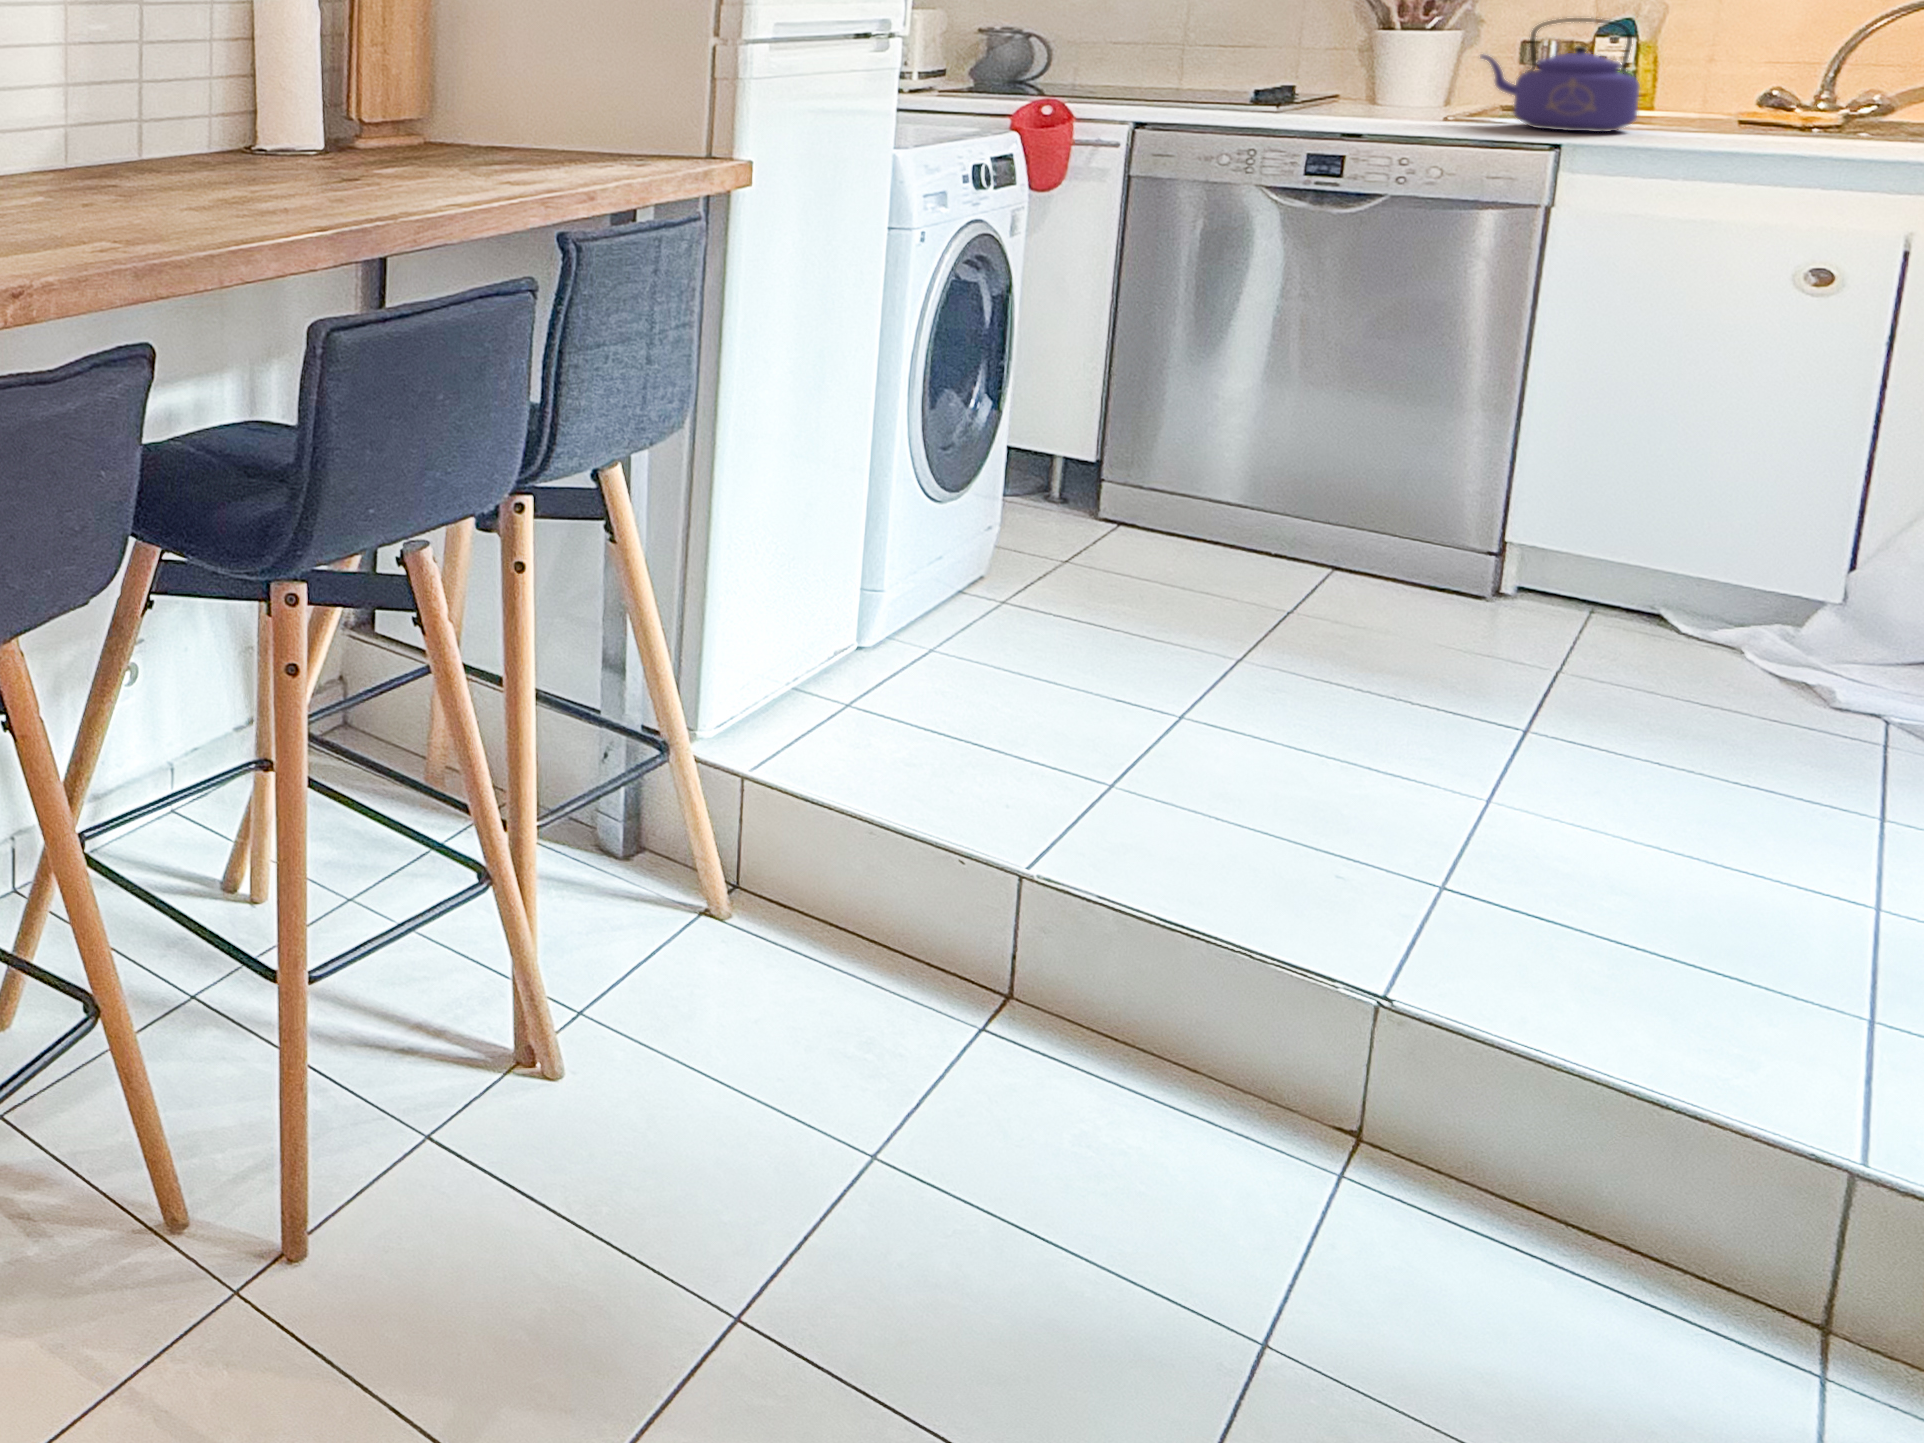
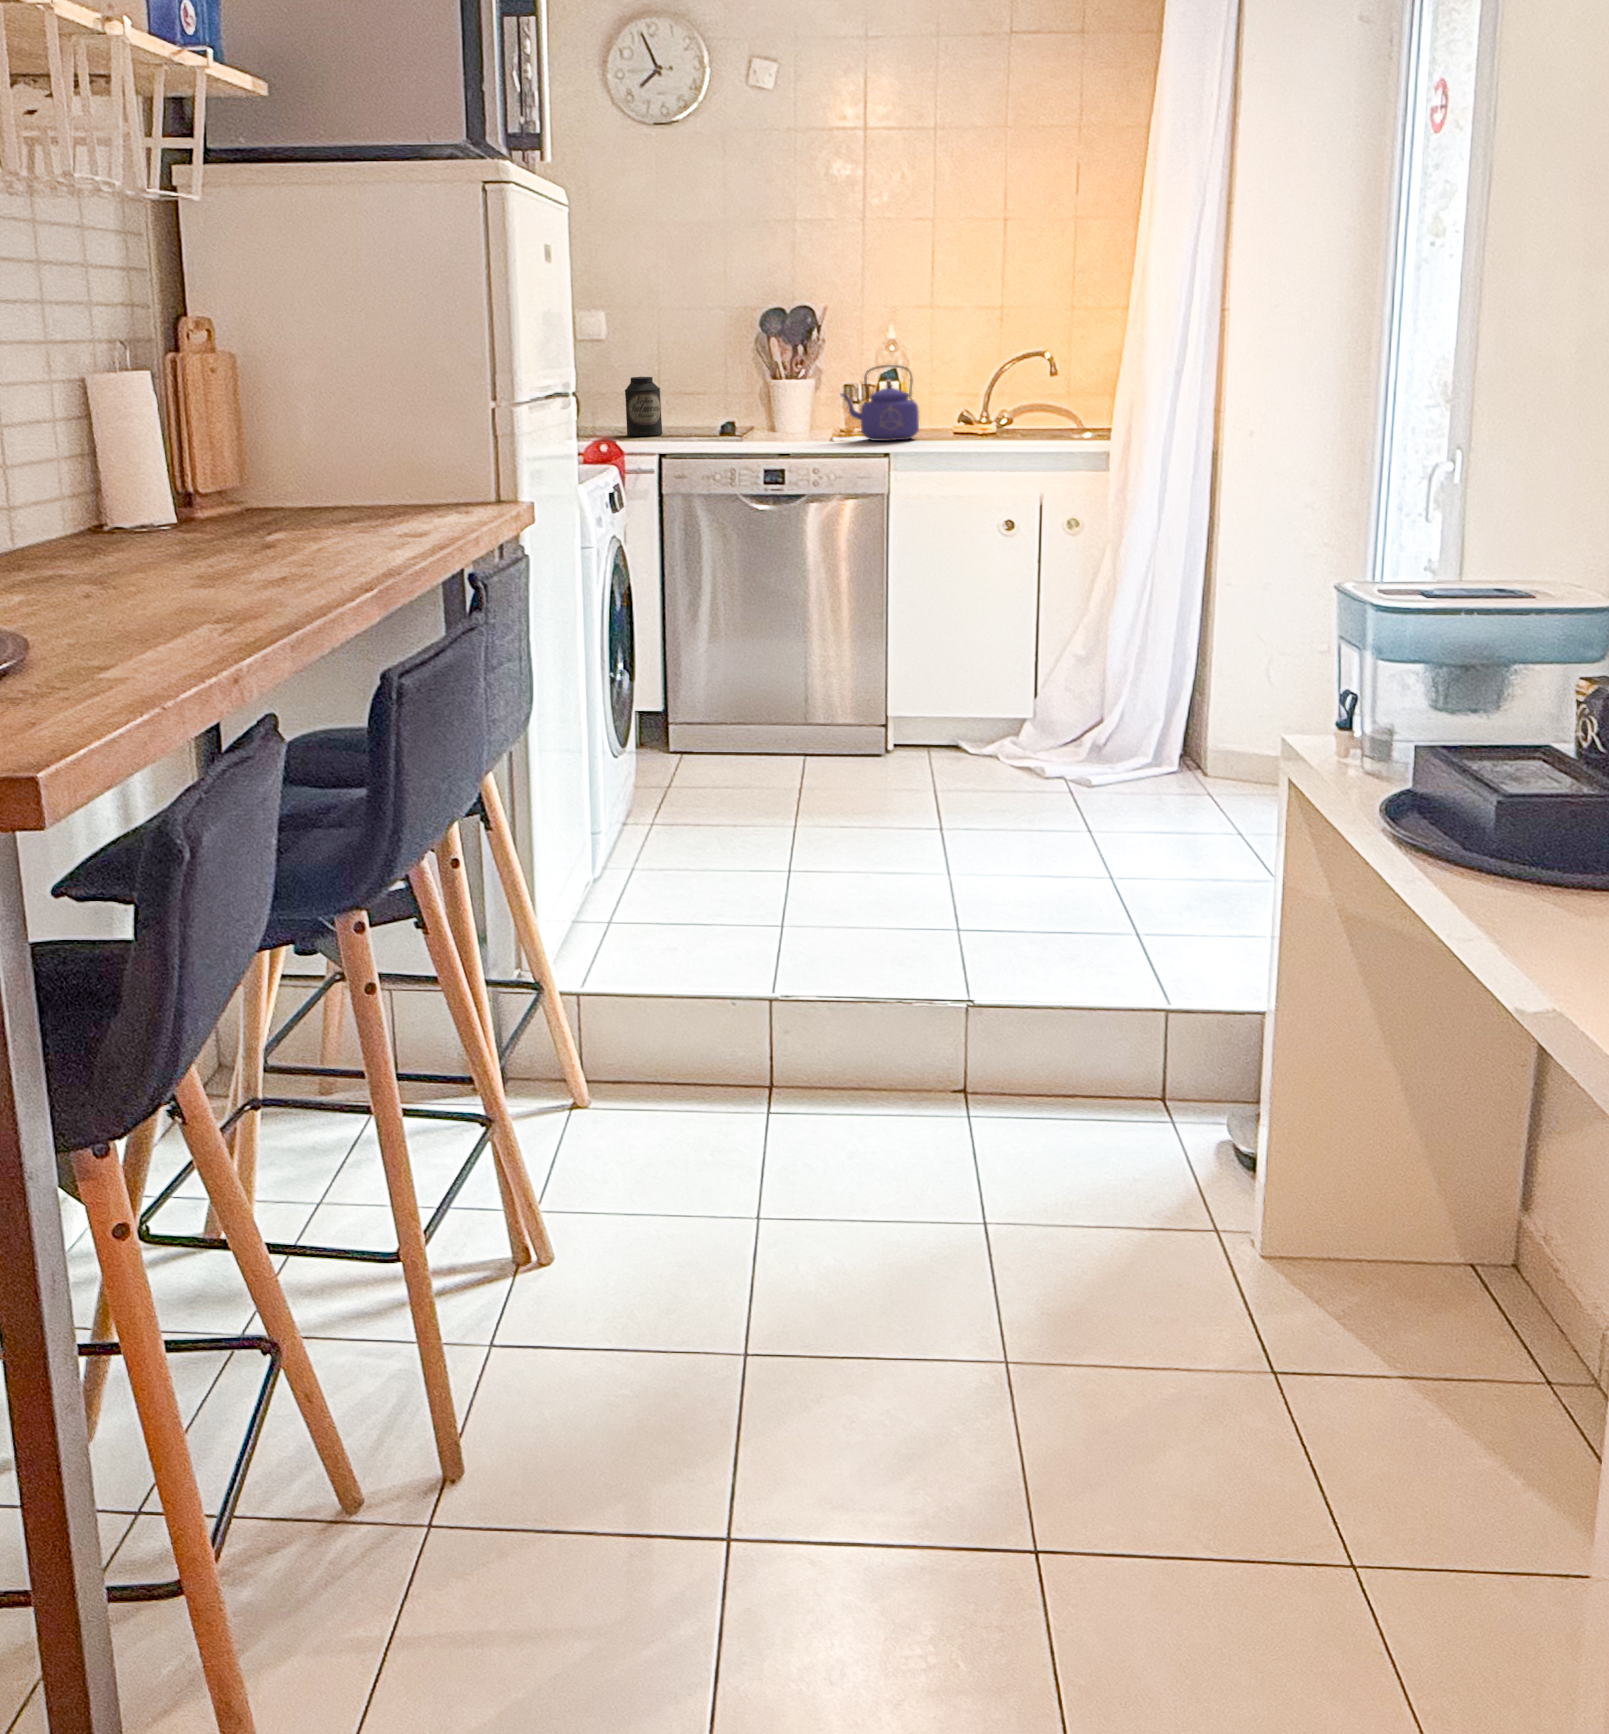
canister: none [1133,12,1192,88] -> present [625,377,662,436]

